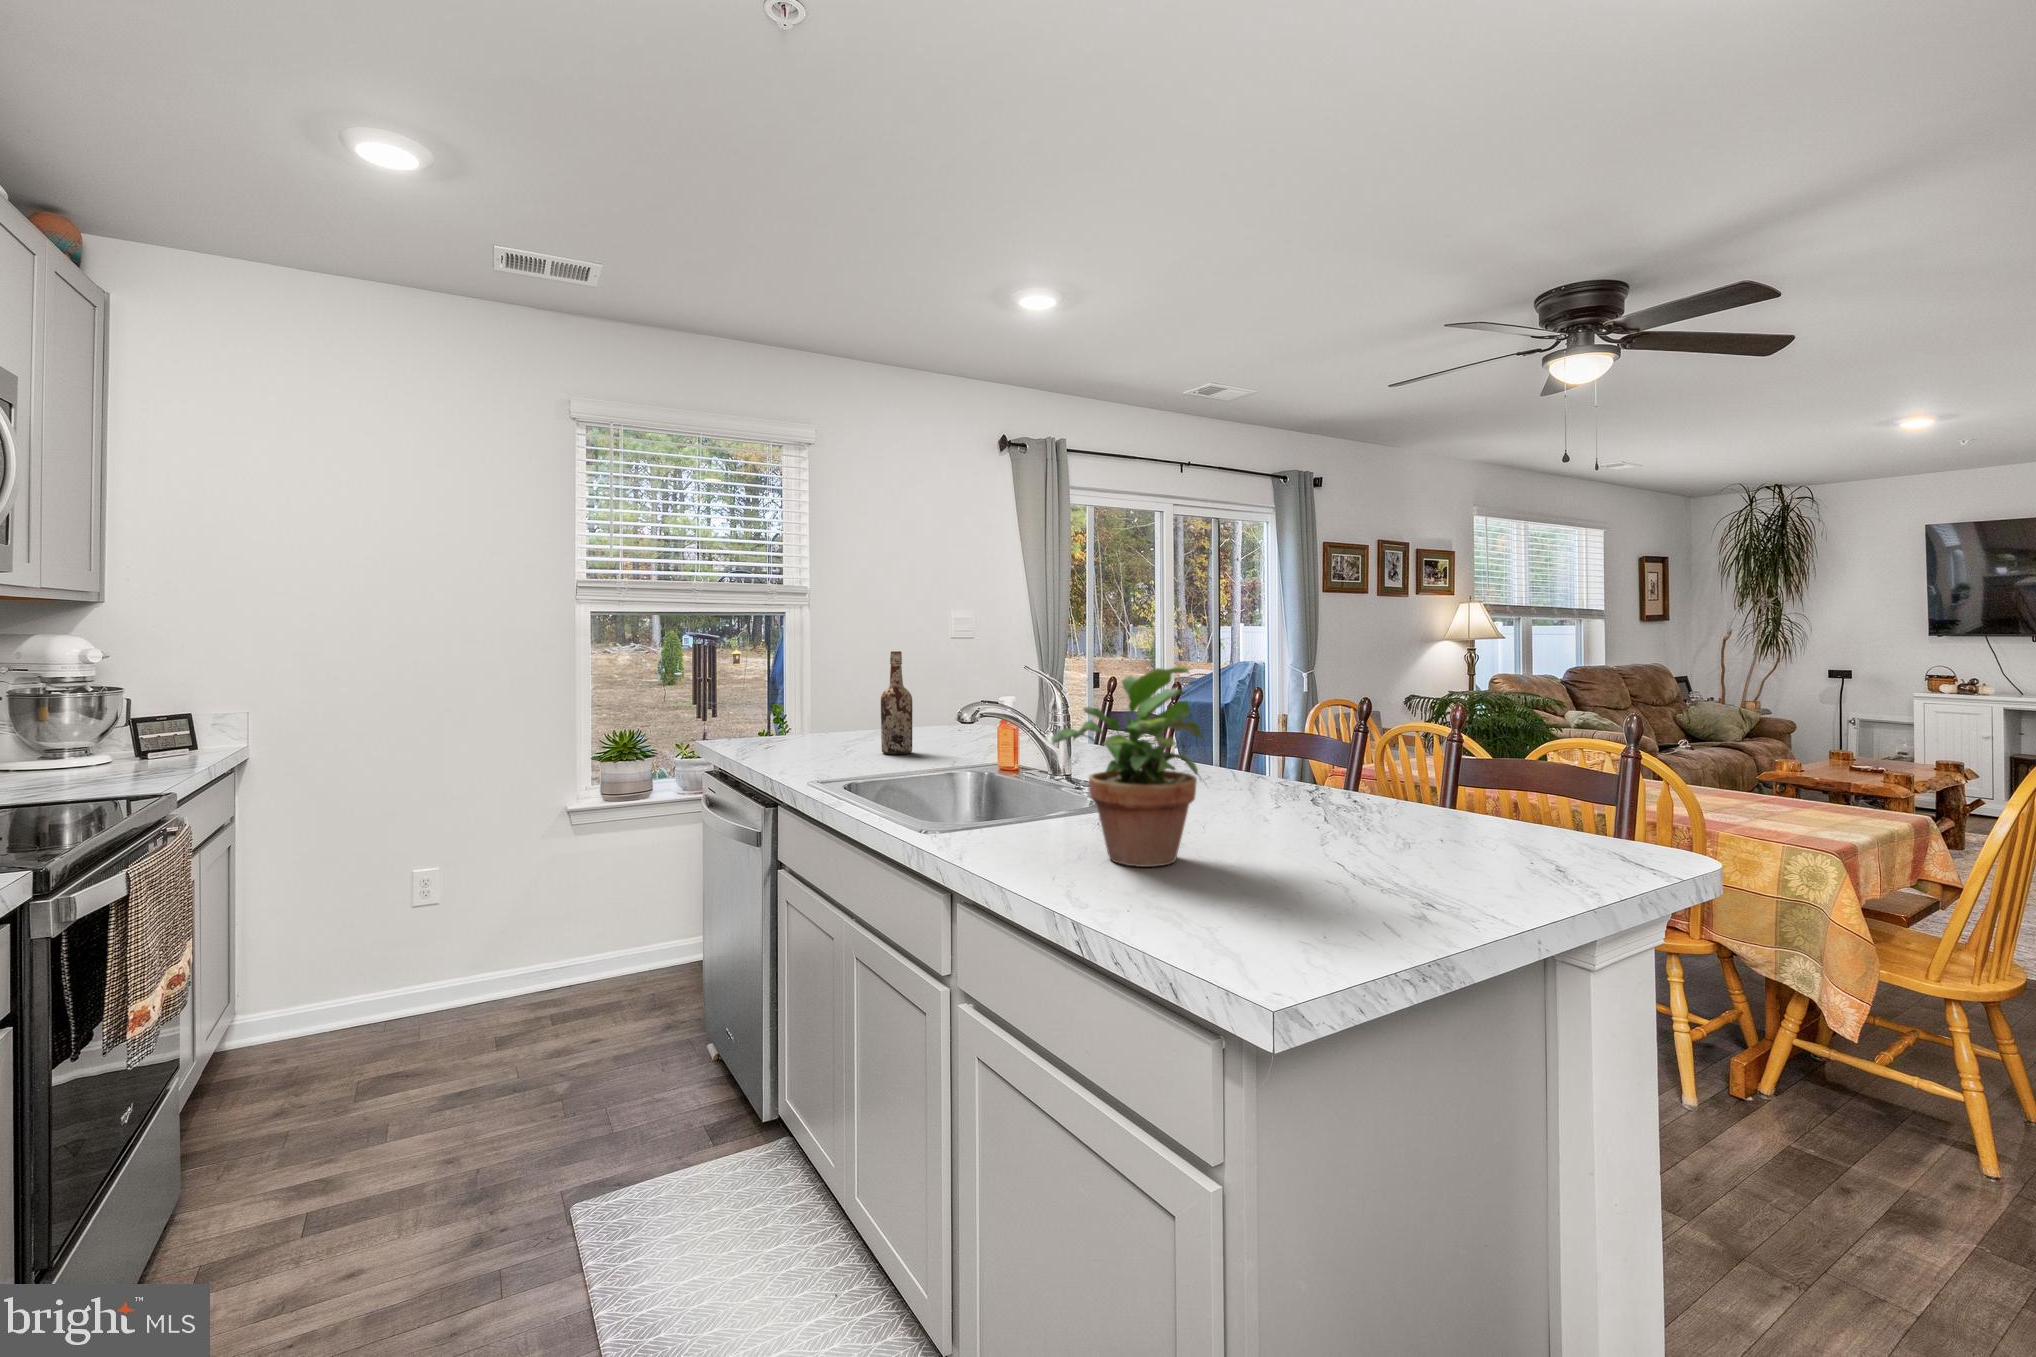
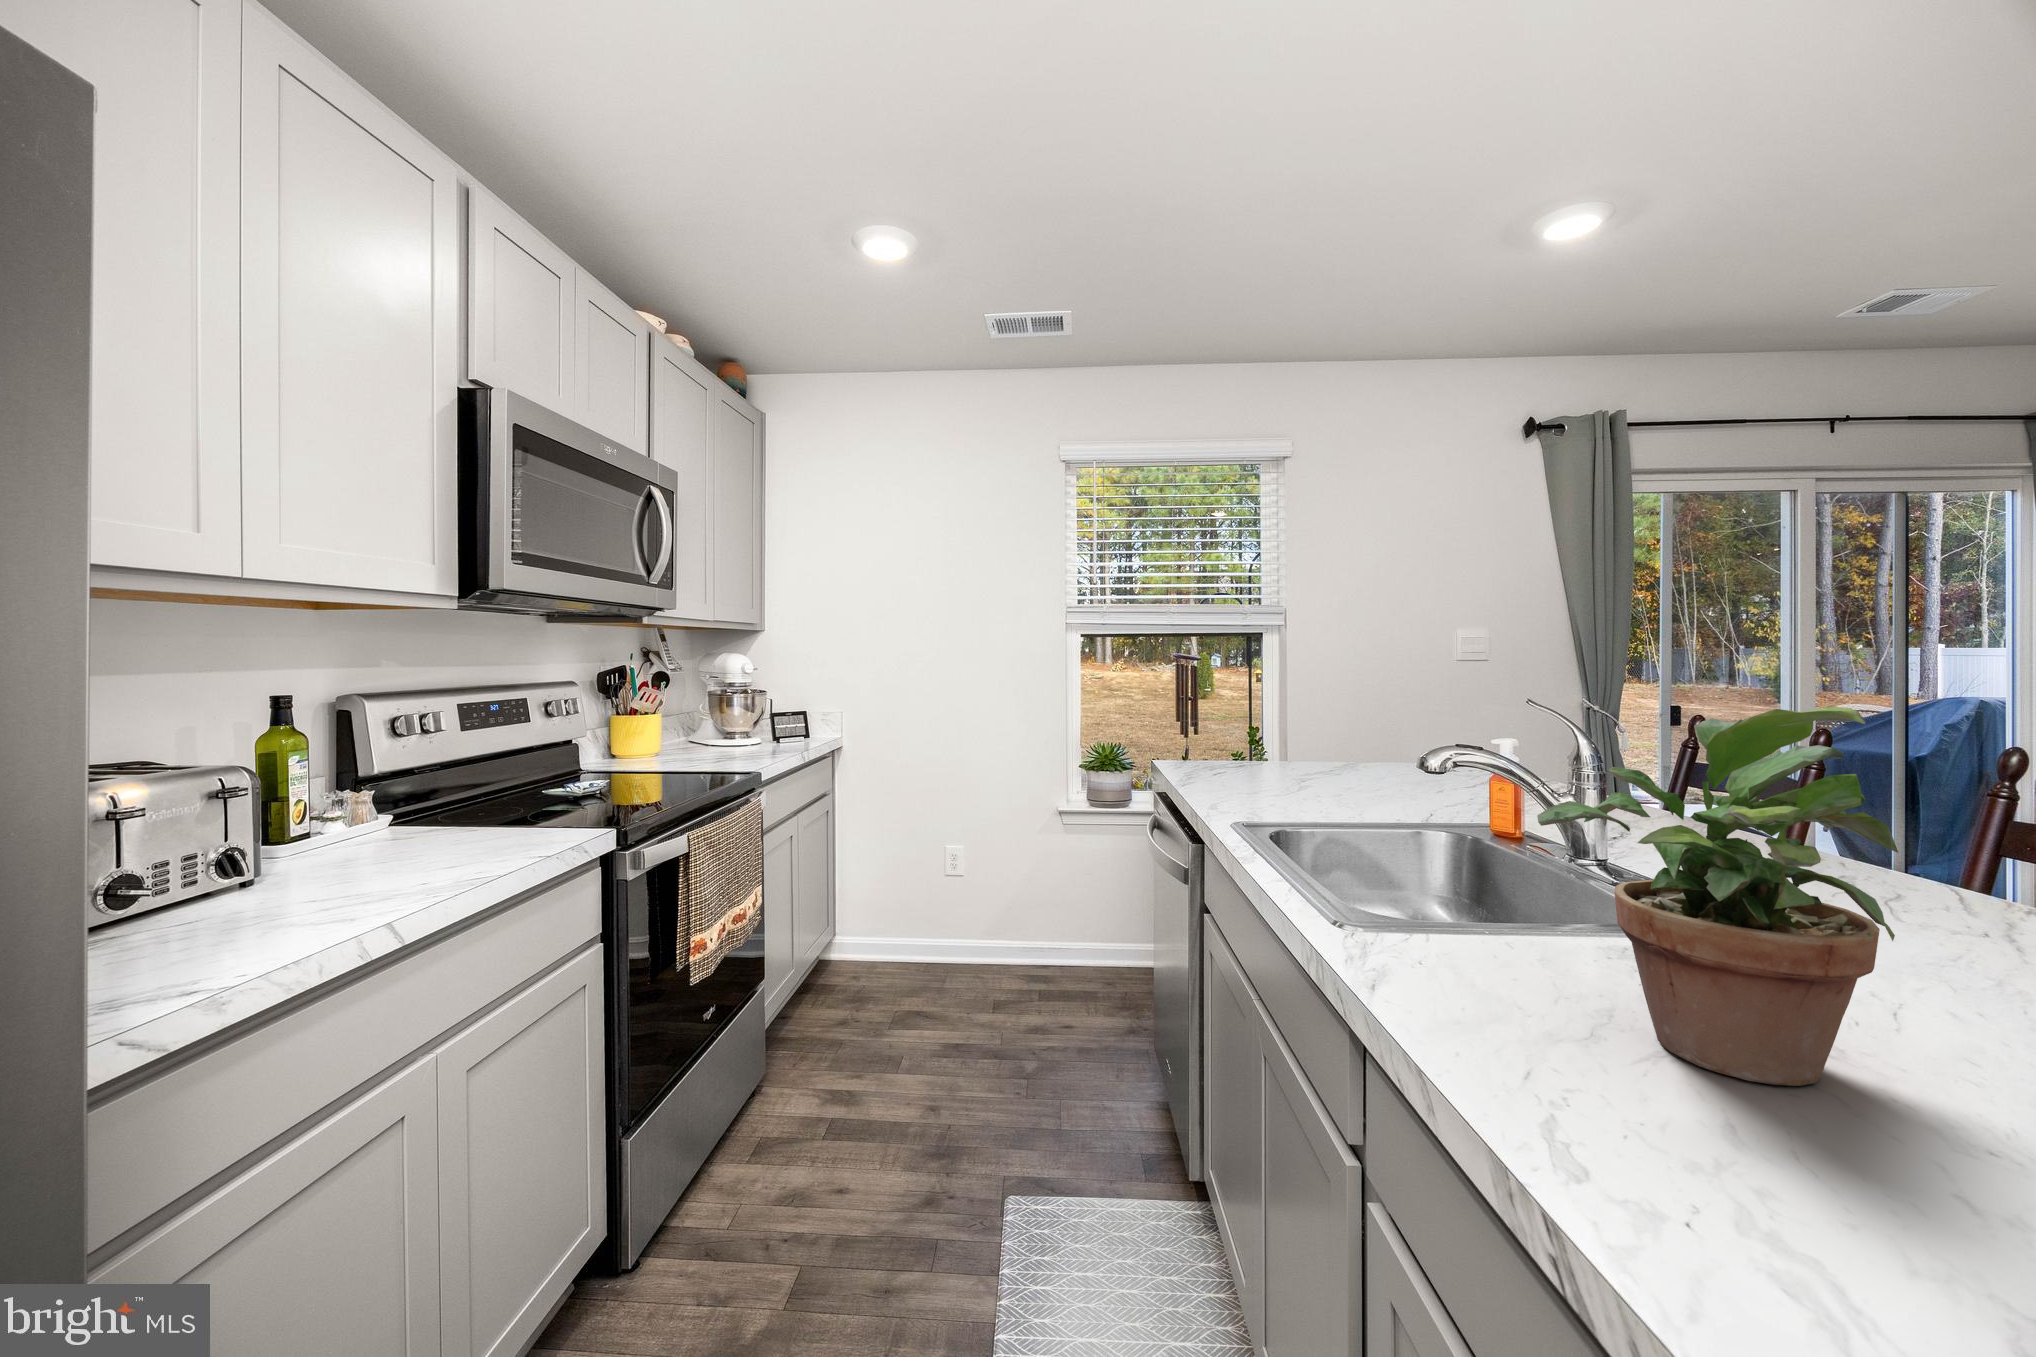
wine bottle: present [881,651,913,754] -> none [1344,673,1384,794]

